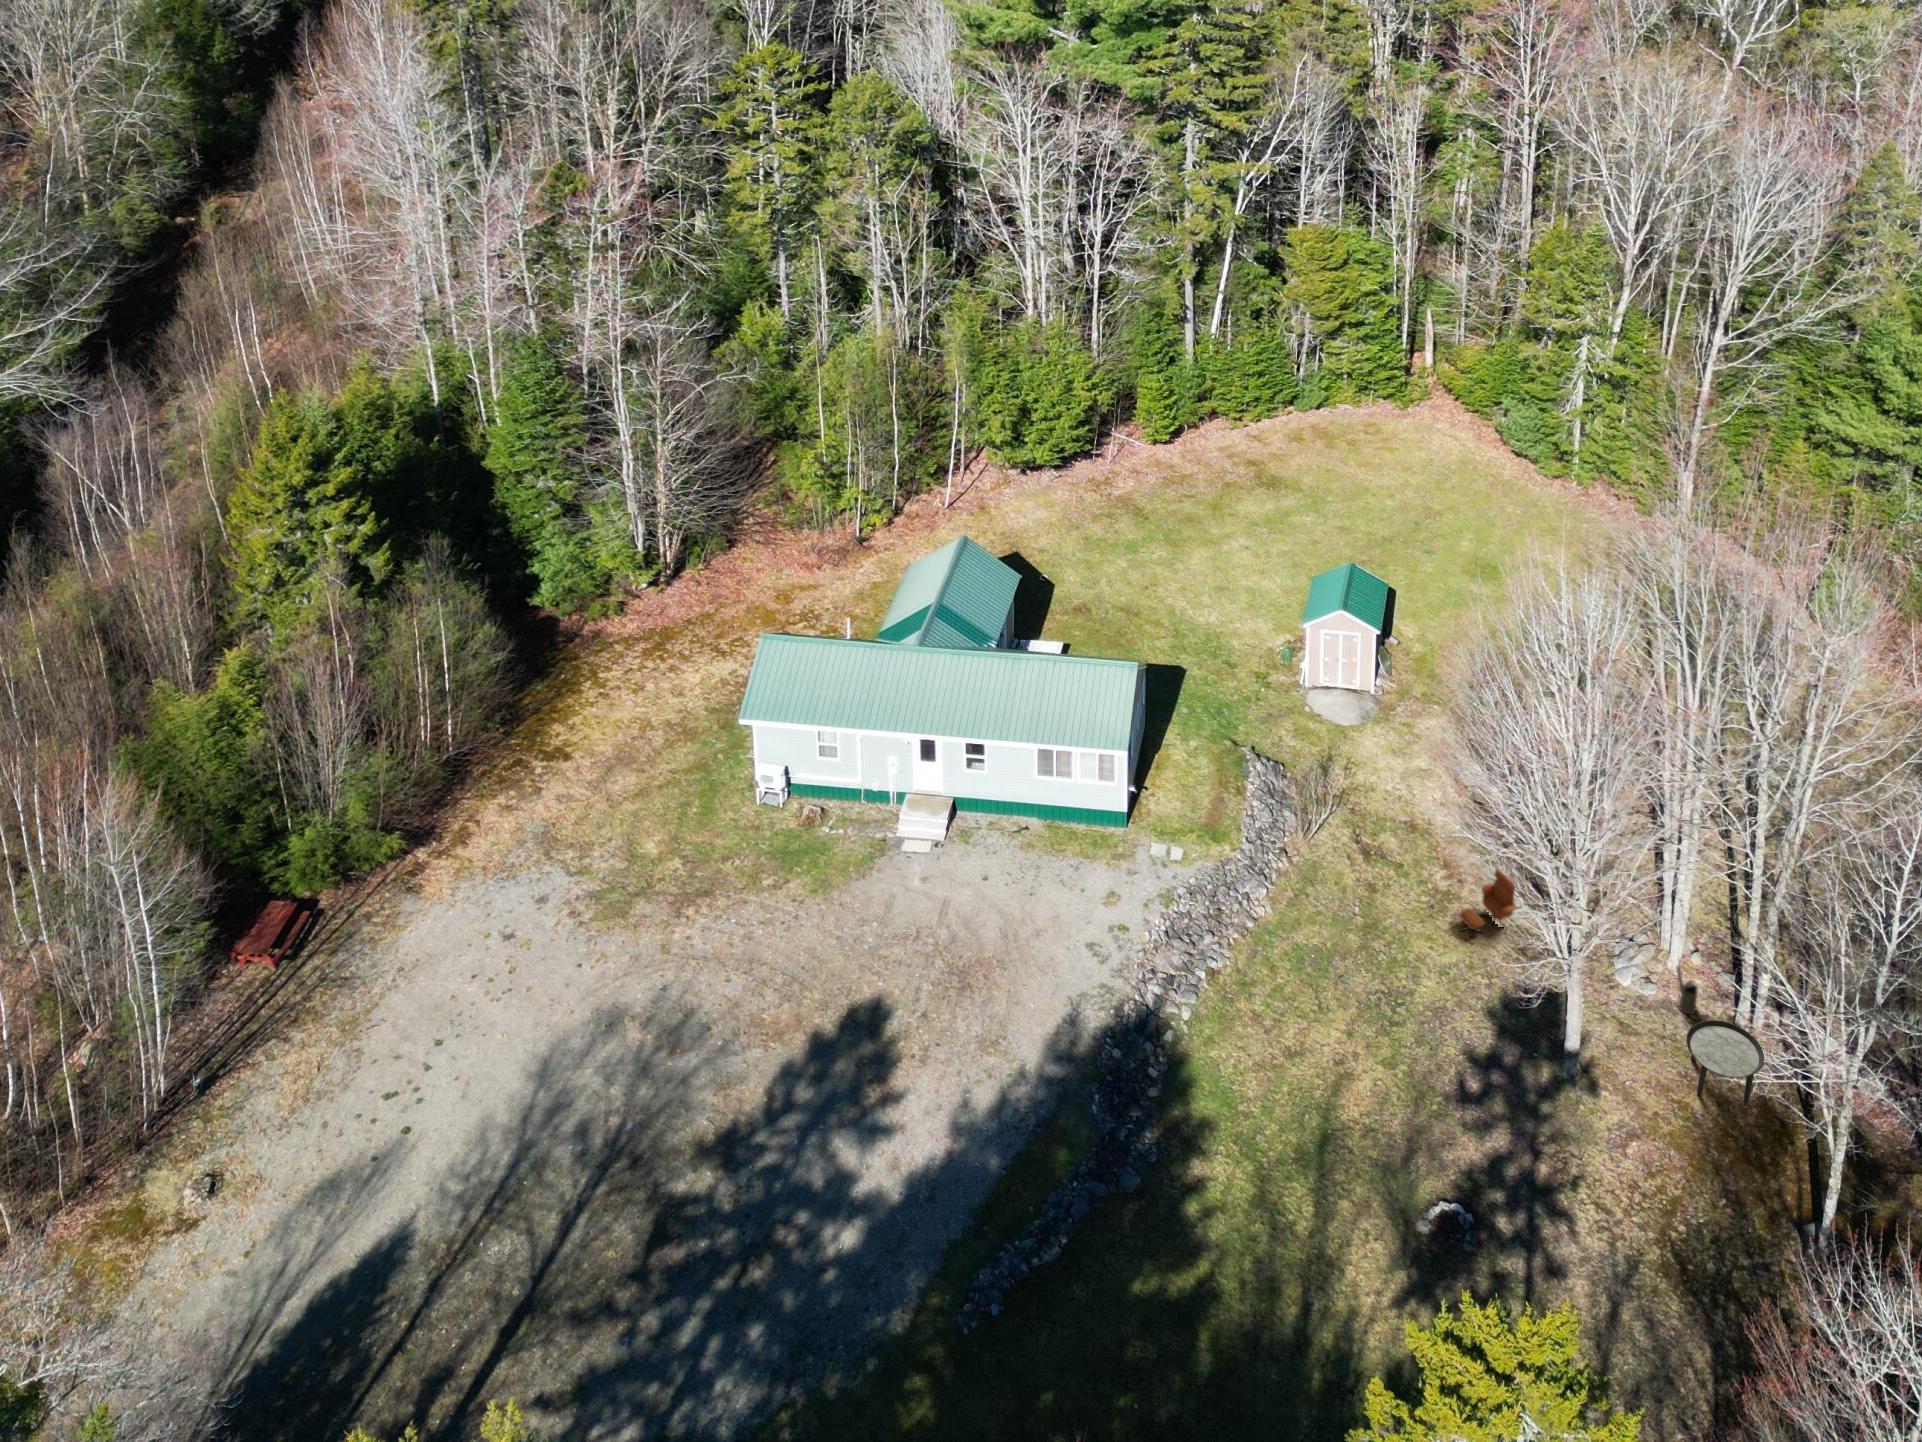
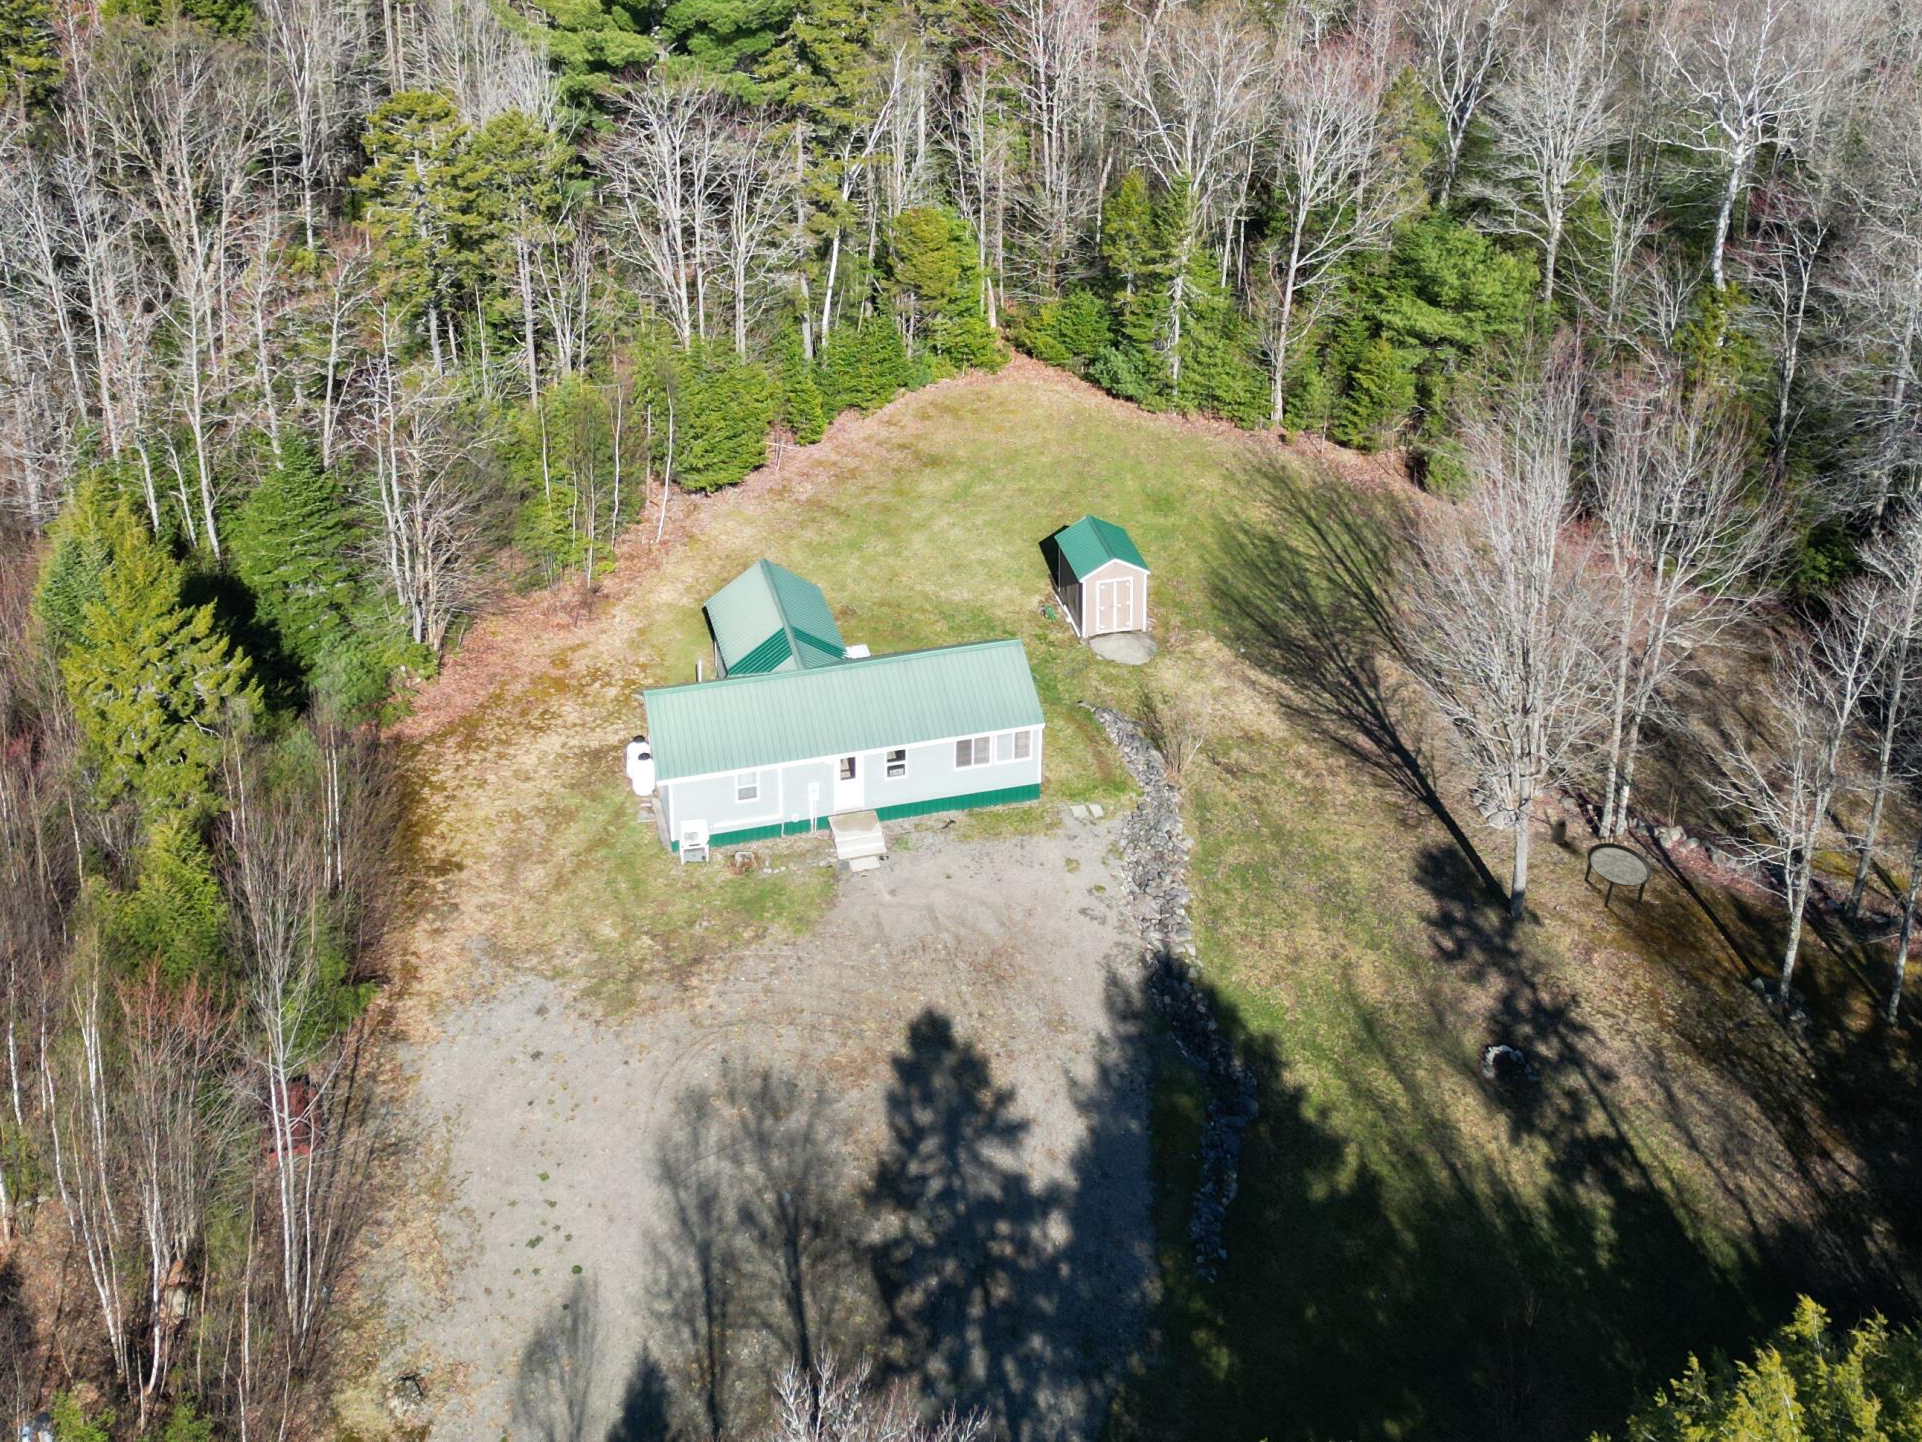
lounge chair: present [1460,870,1516,937] -> none [1359,762,1404,825]

